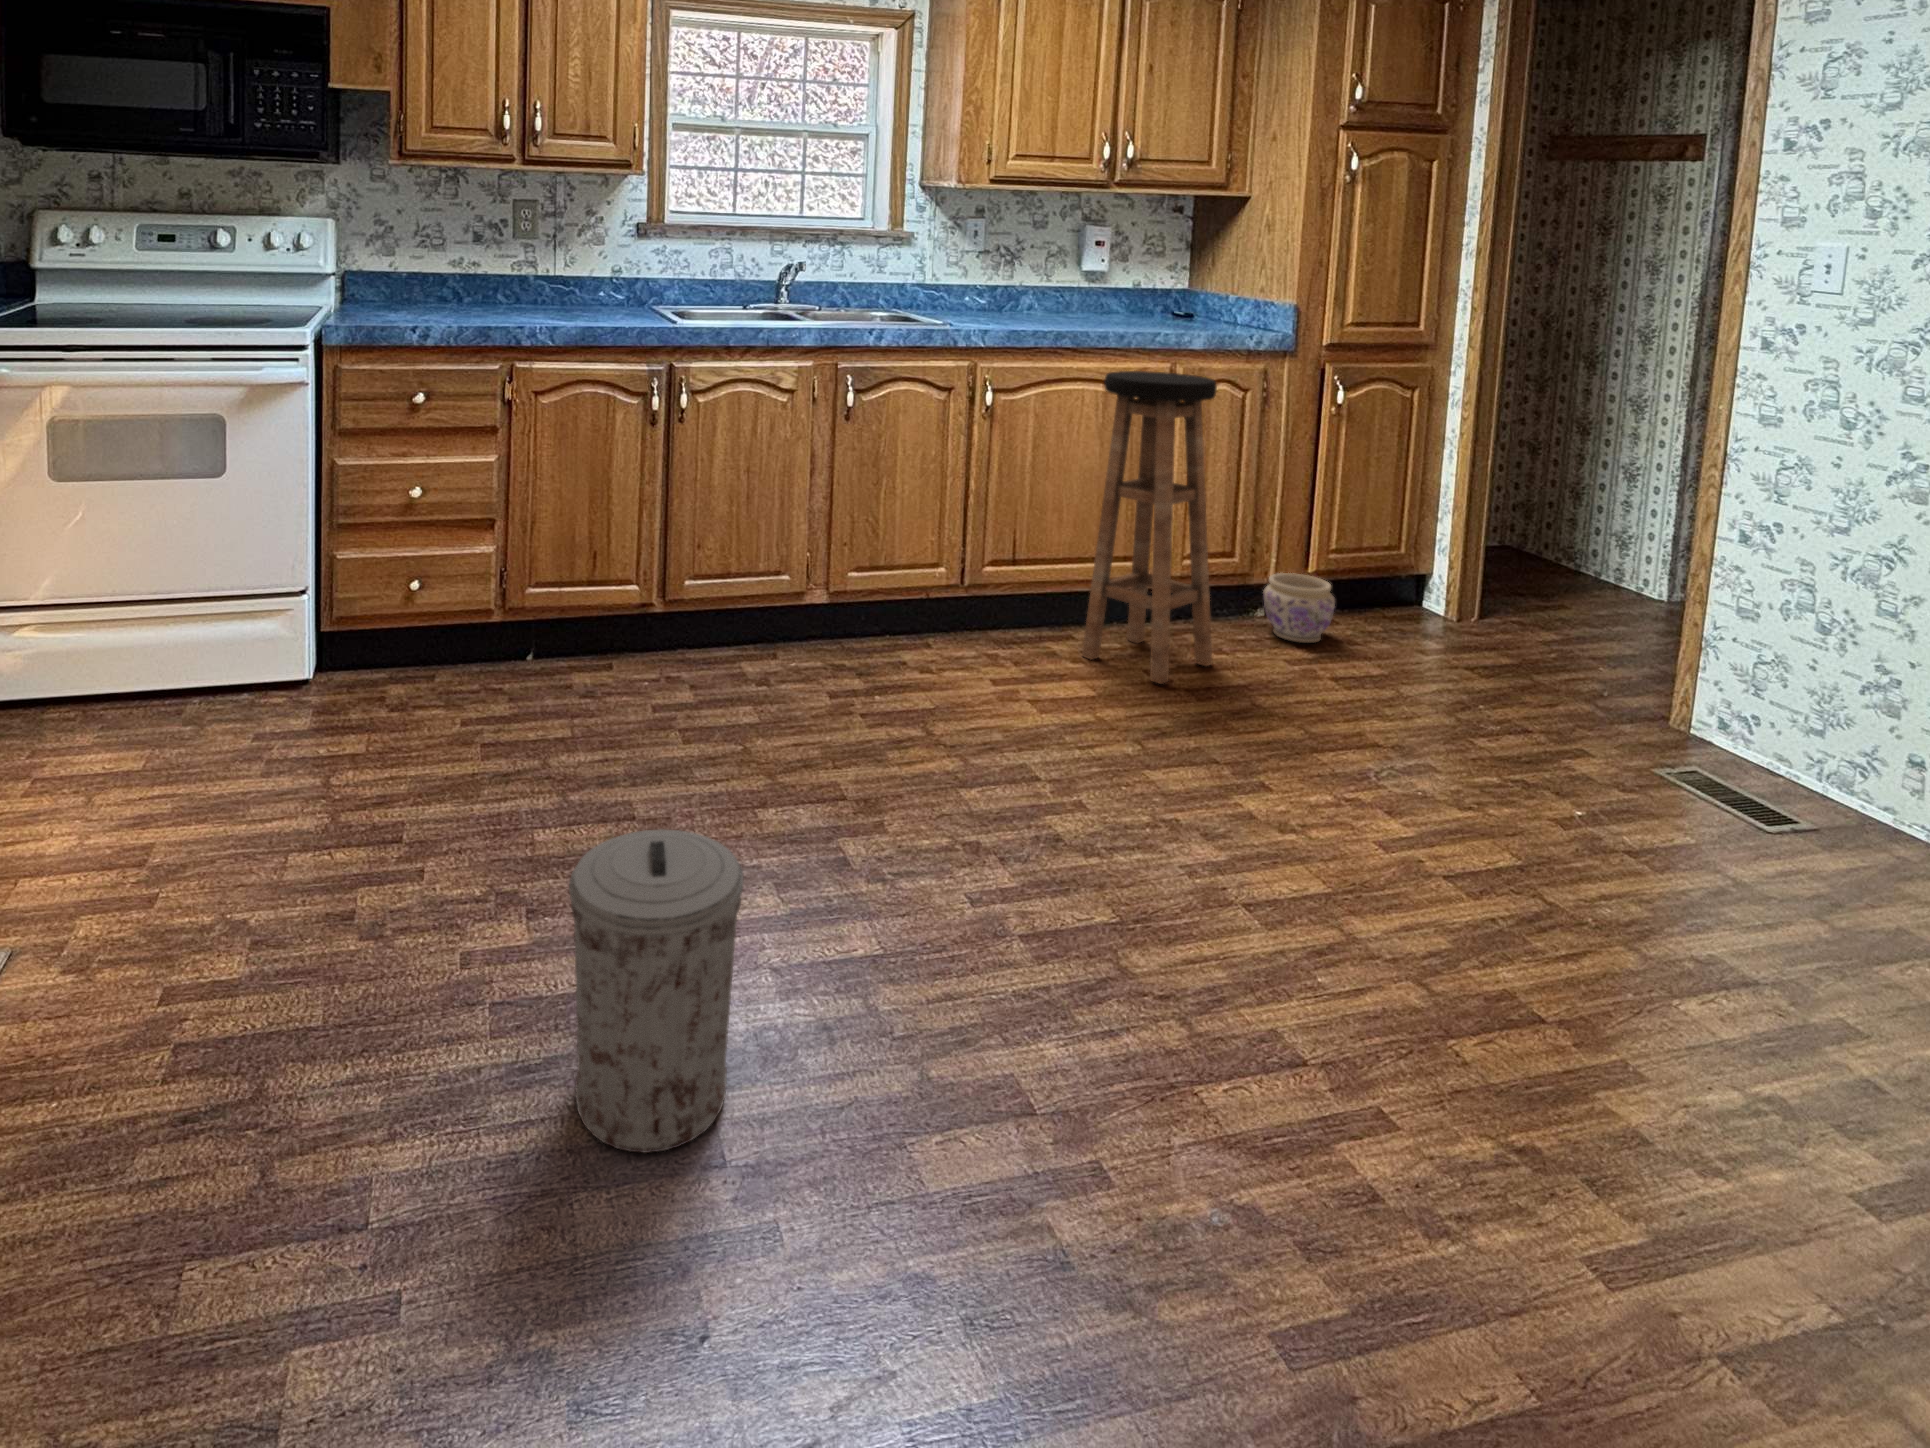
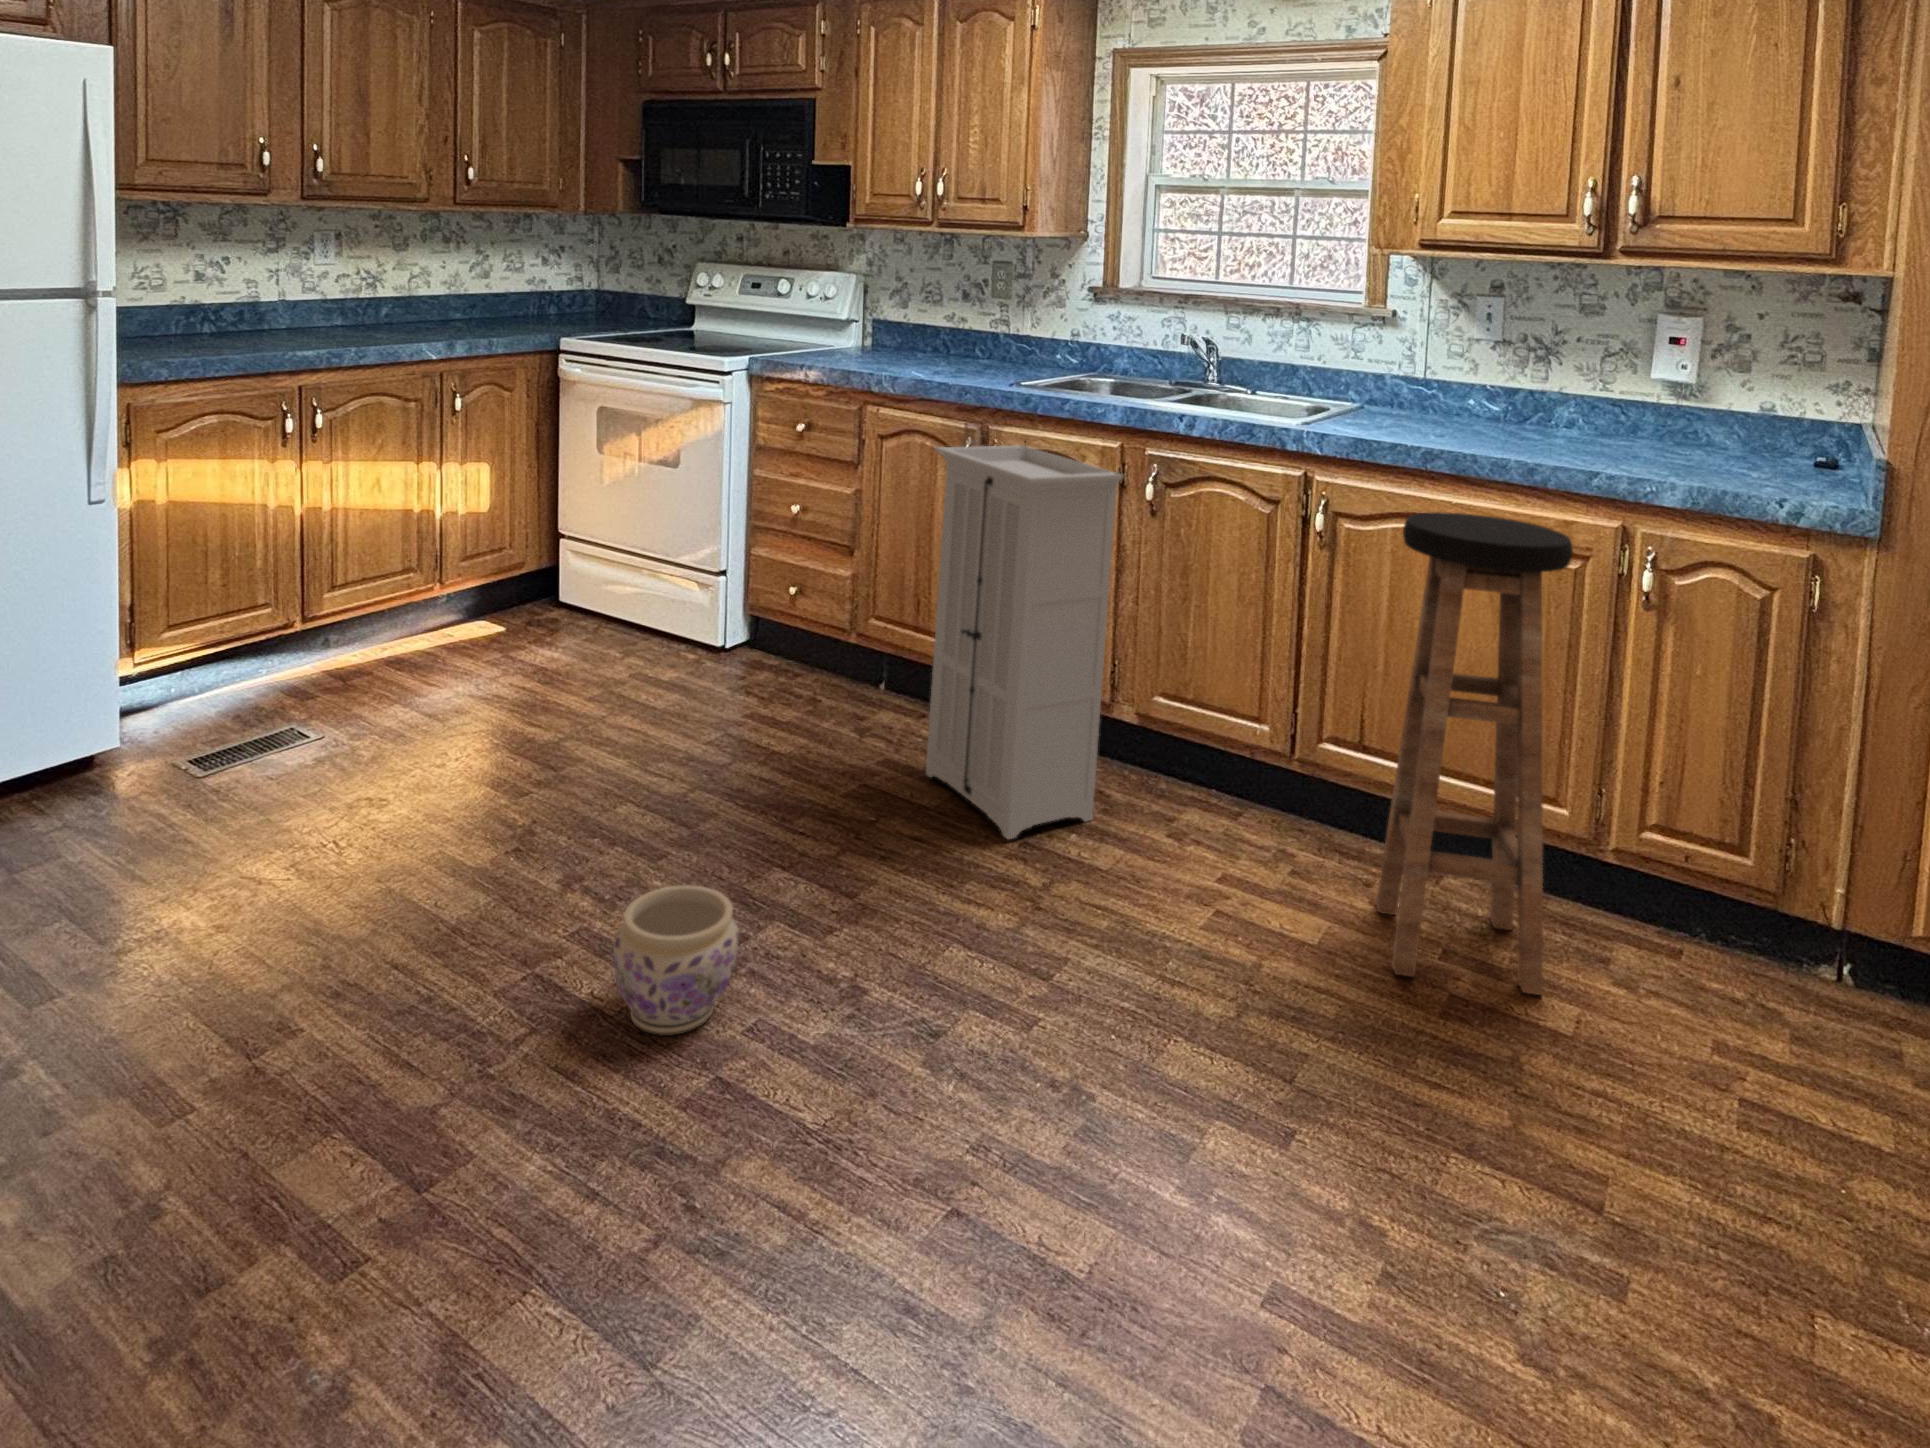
storage cabinet: none [721,370,897,714] -> present [926,441,1123,839]
planter: present [1263,573,1335,643] -> present [613,885,739,1036]
trash can: present [569,829,744,1153] -> none [250,751,409,996]

